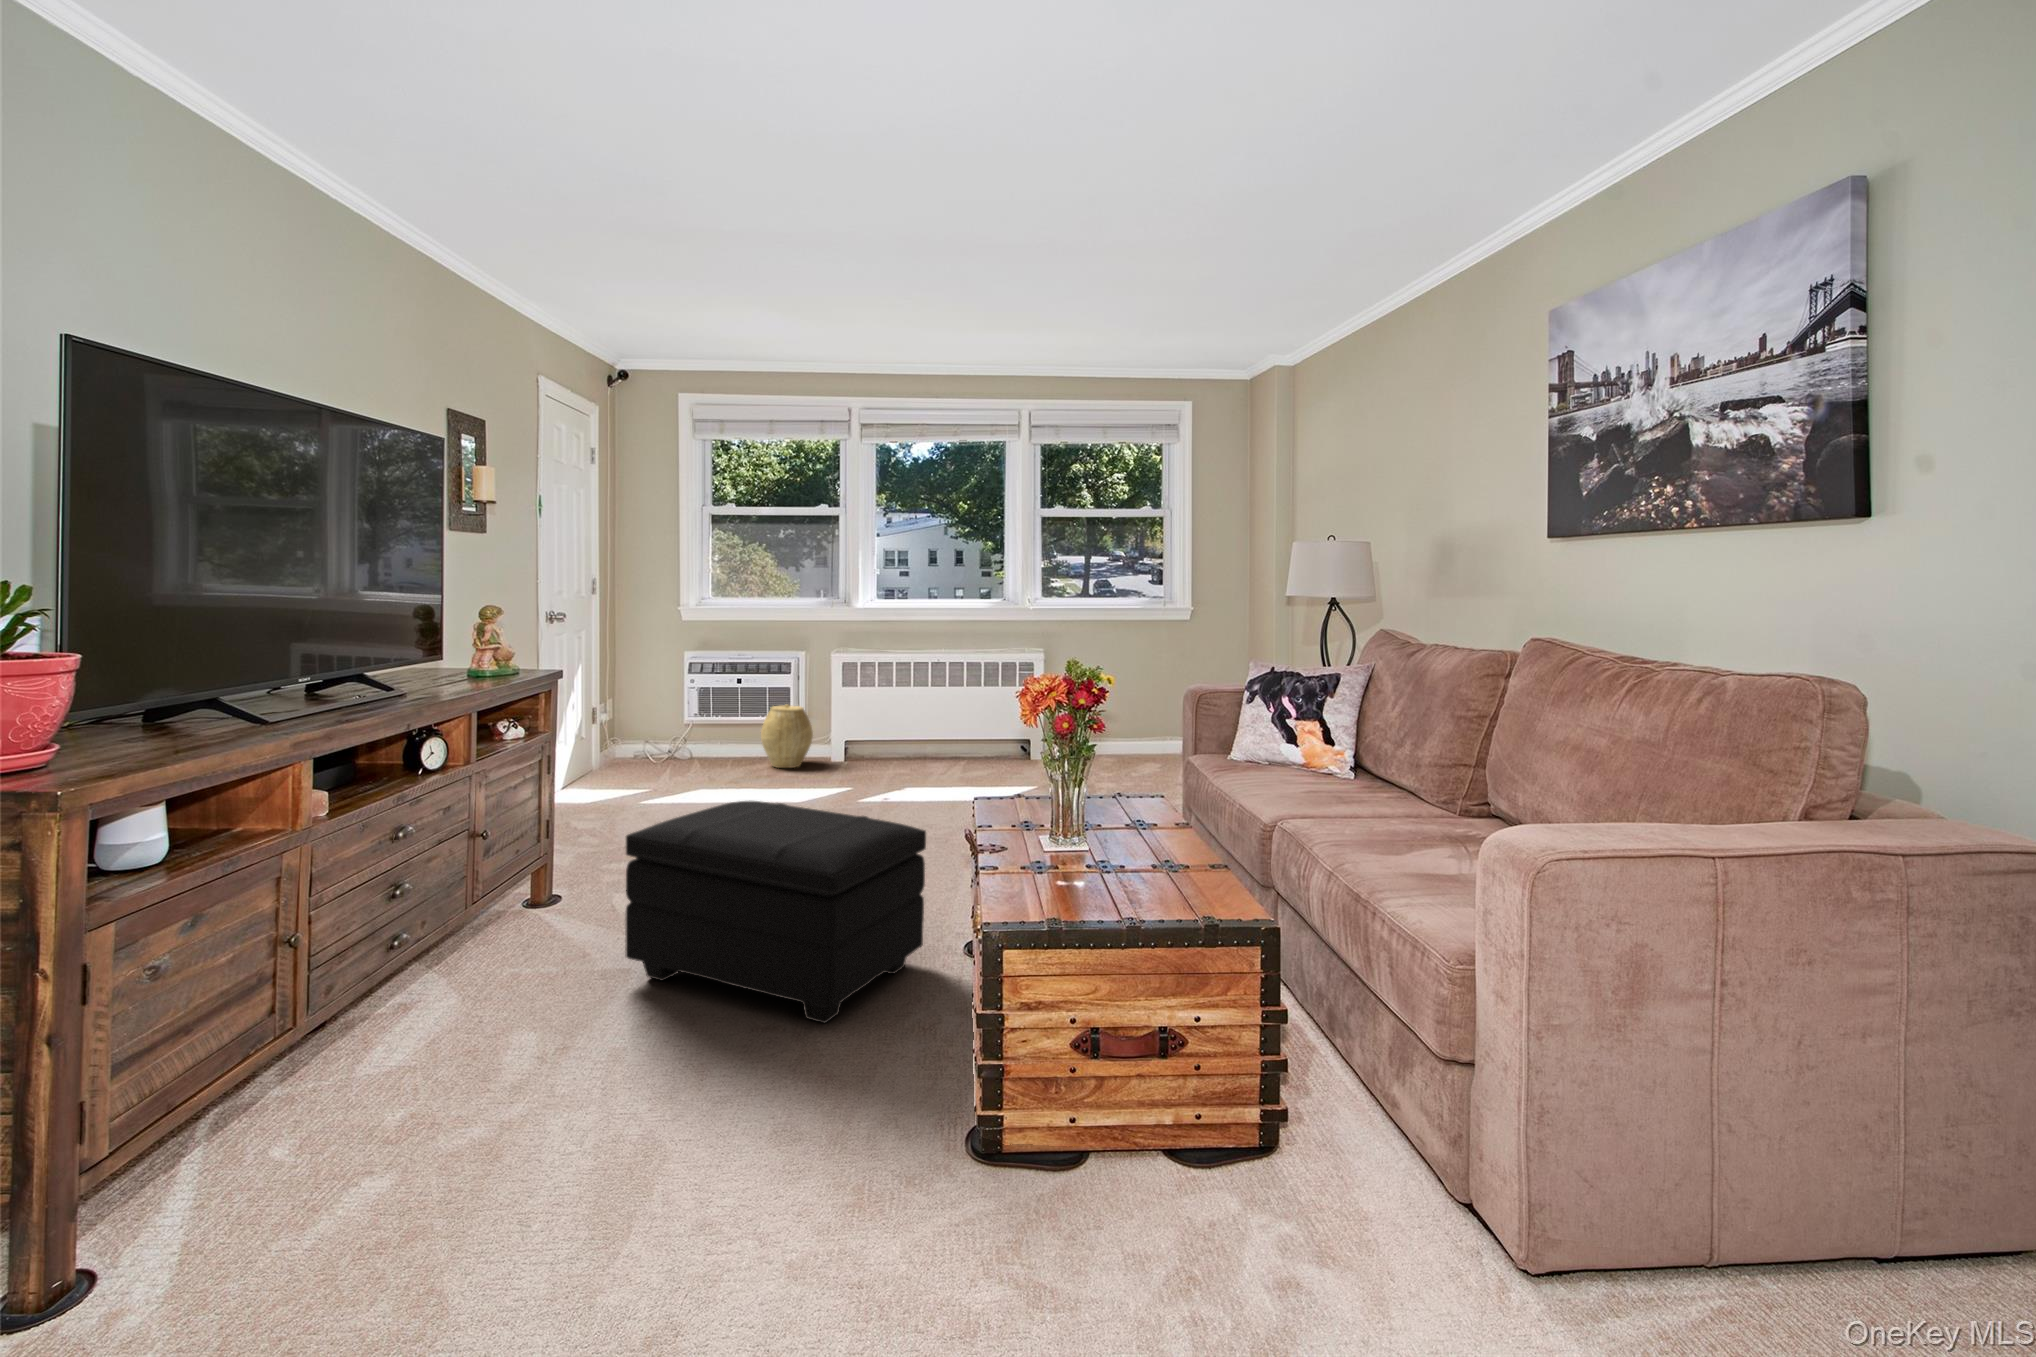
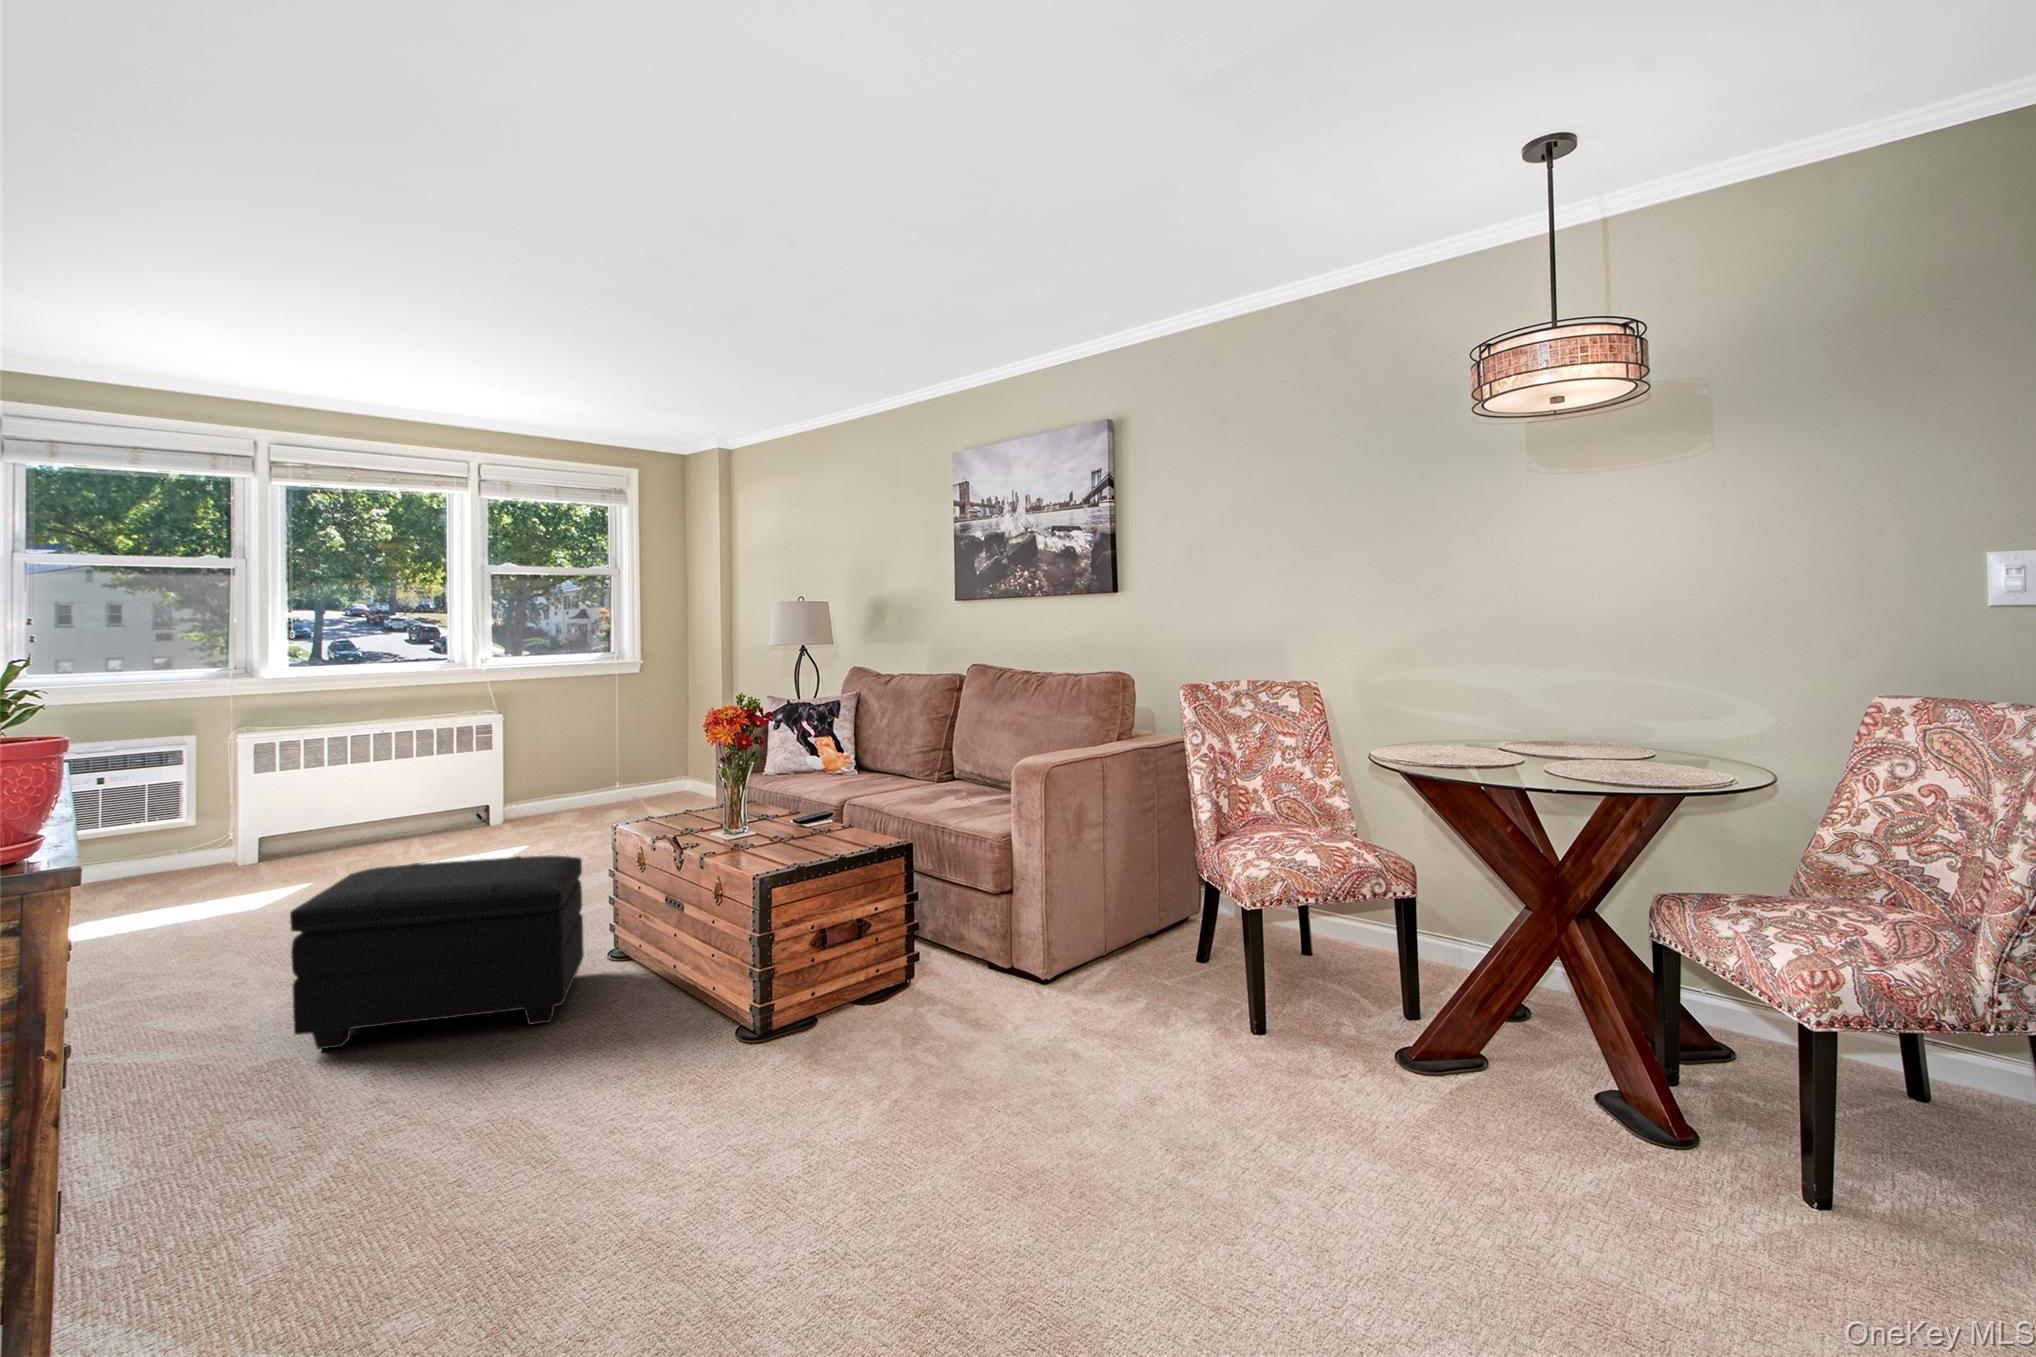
woven basket: present [761,704,813,768] -> none [128,801,210,880]

